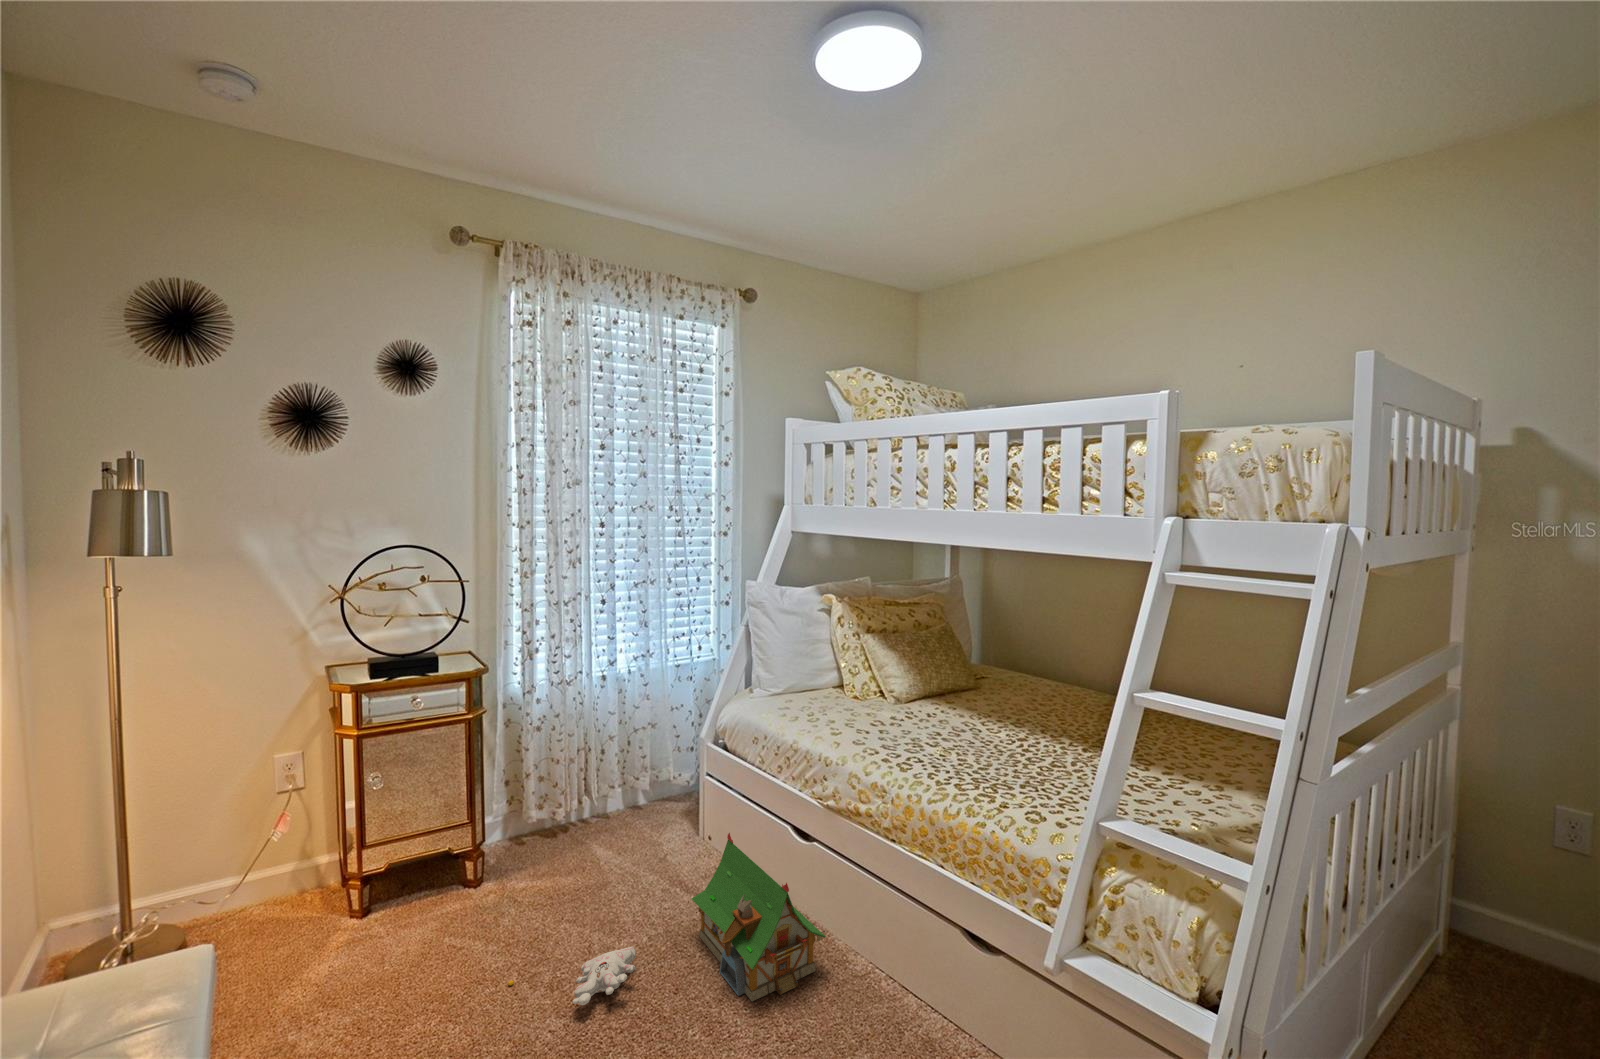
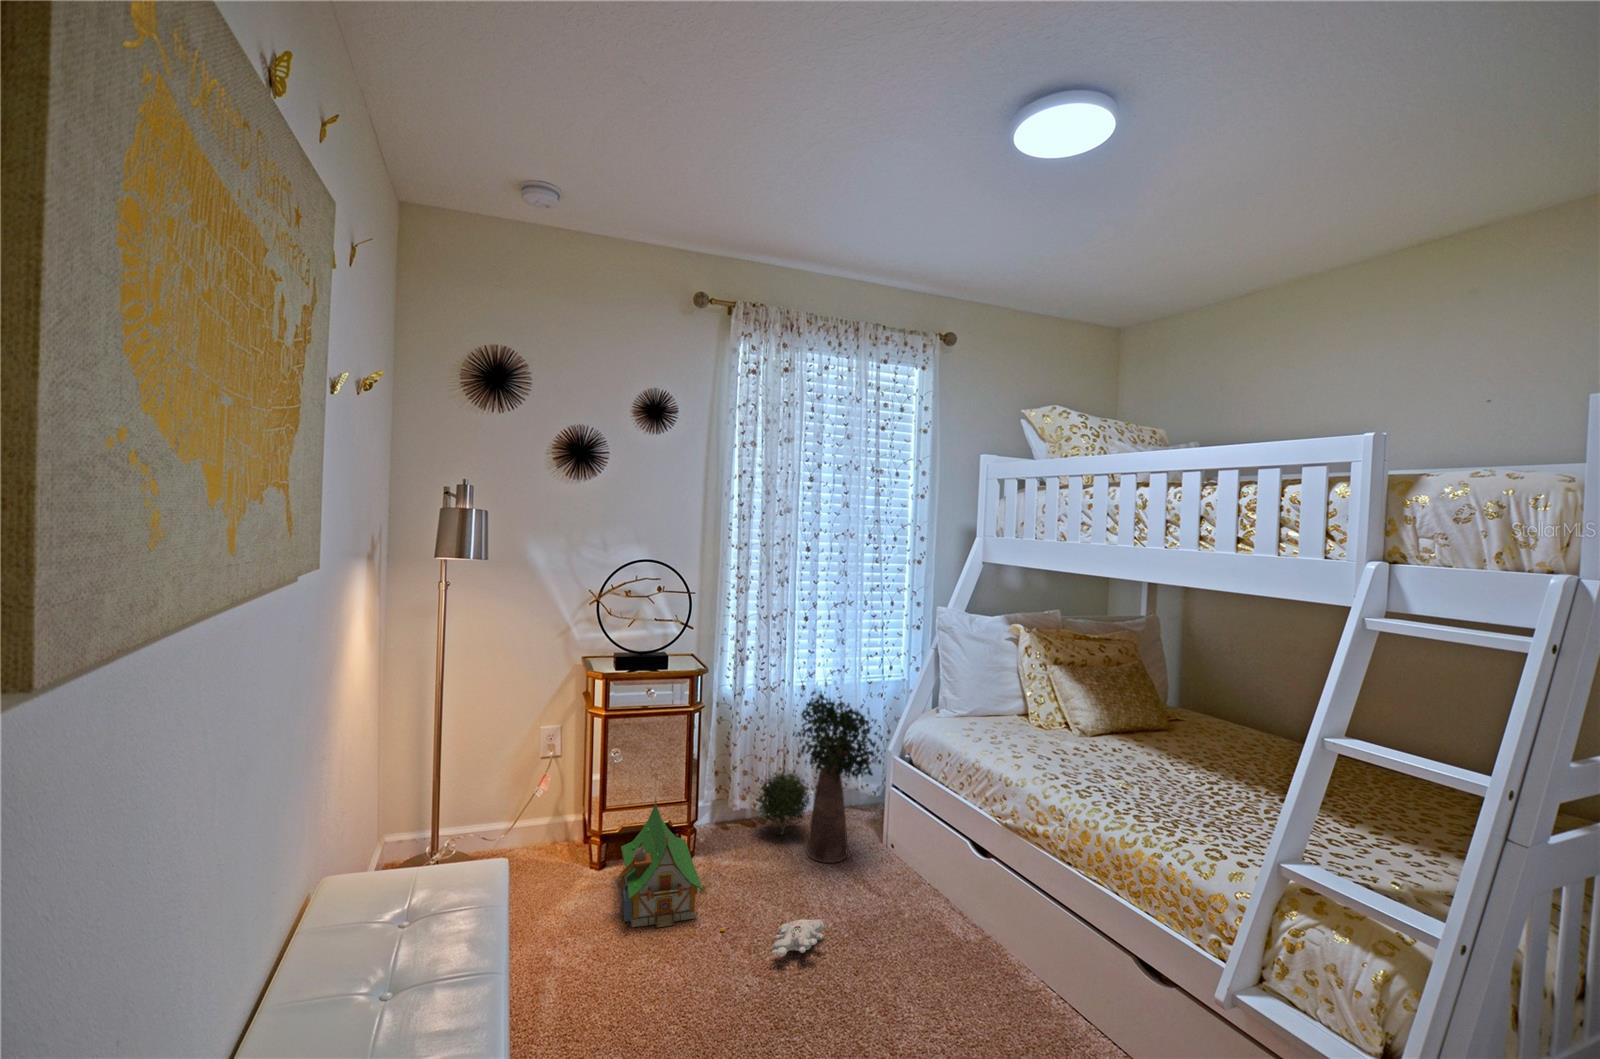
potted plant: none [550,682,694,871] -> present [756,691,880,863]
toy house: present [691,833,825,1002] -> present [618,799,708,928]

